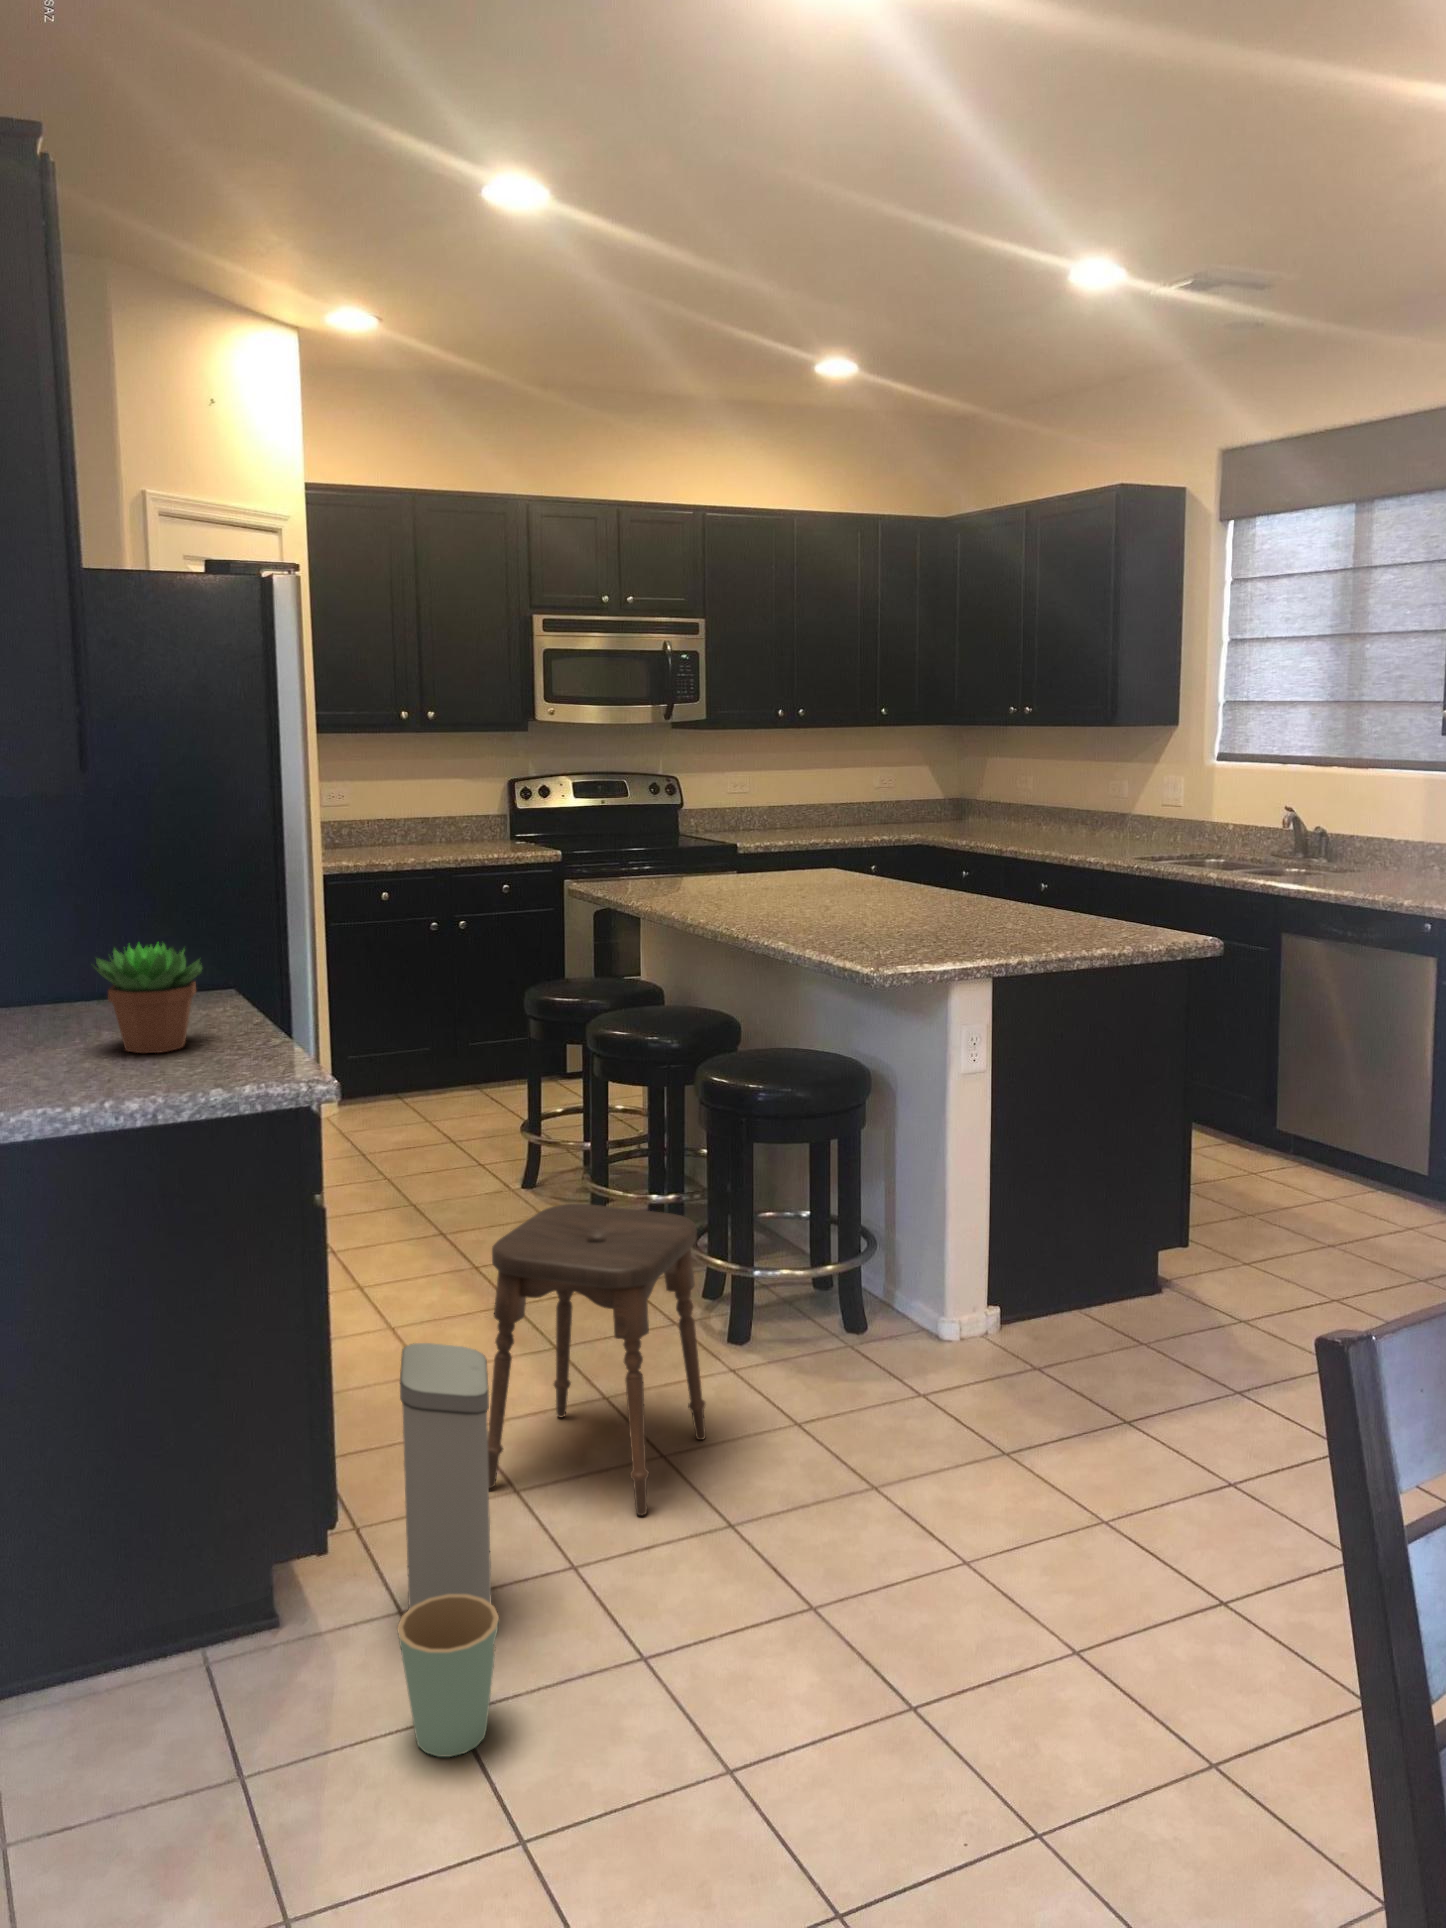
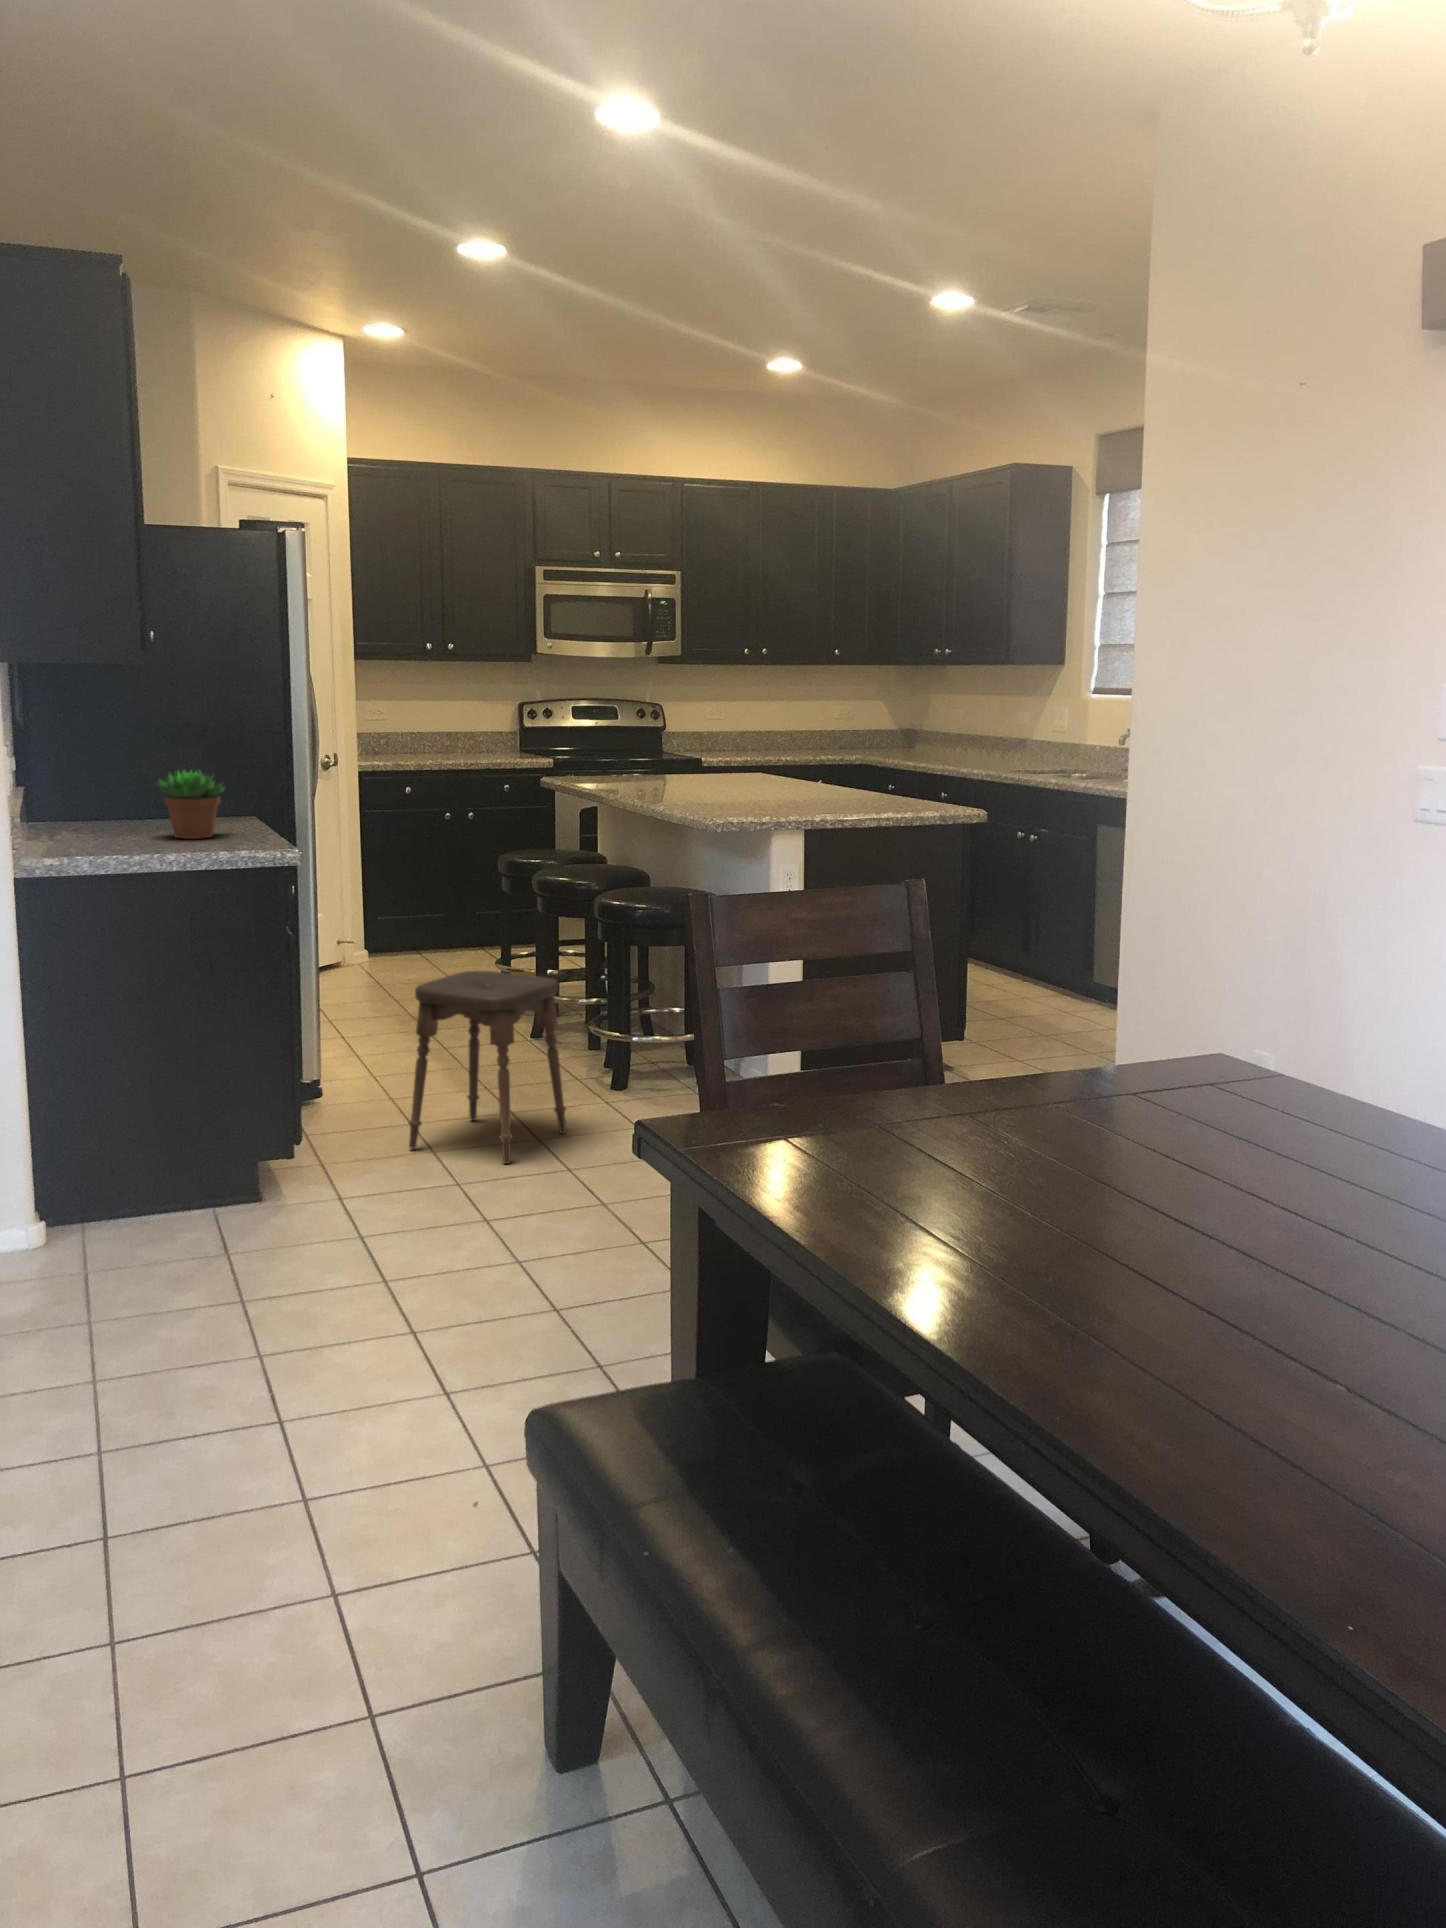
trash can: present [397,1343,499,1757] -> none [321,1026,397,1248]

